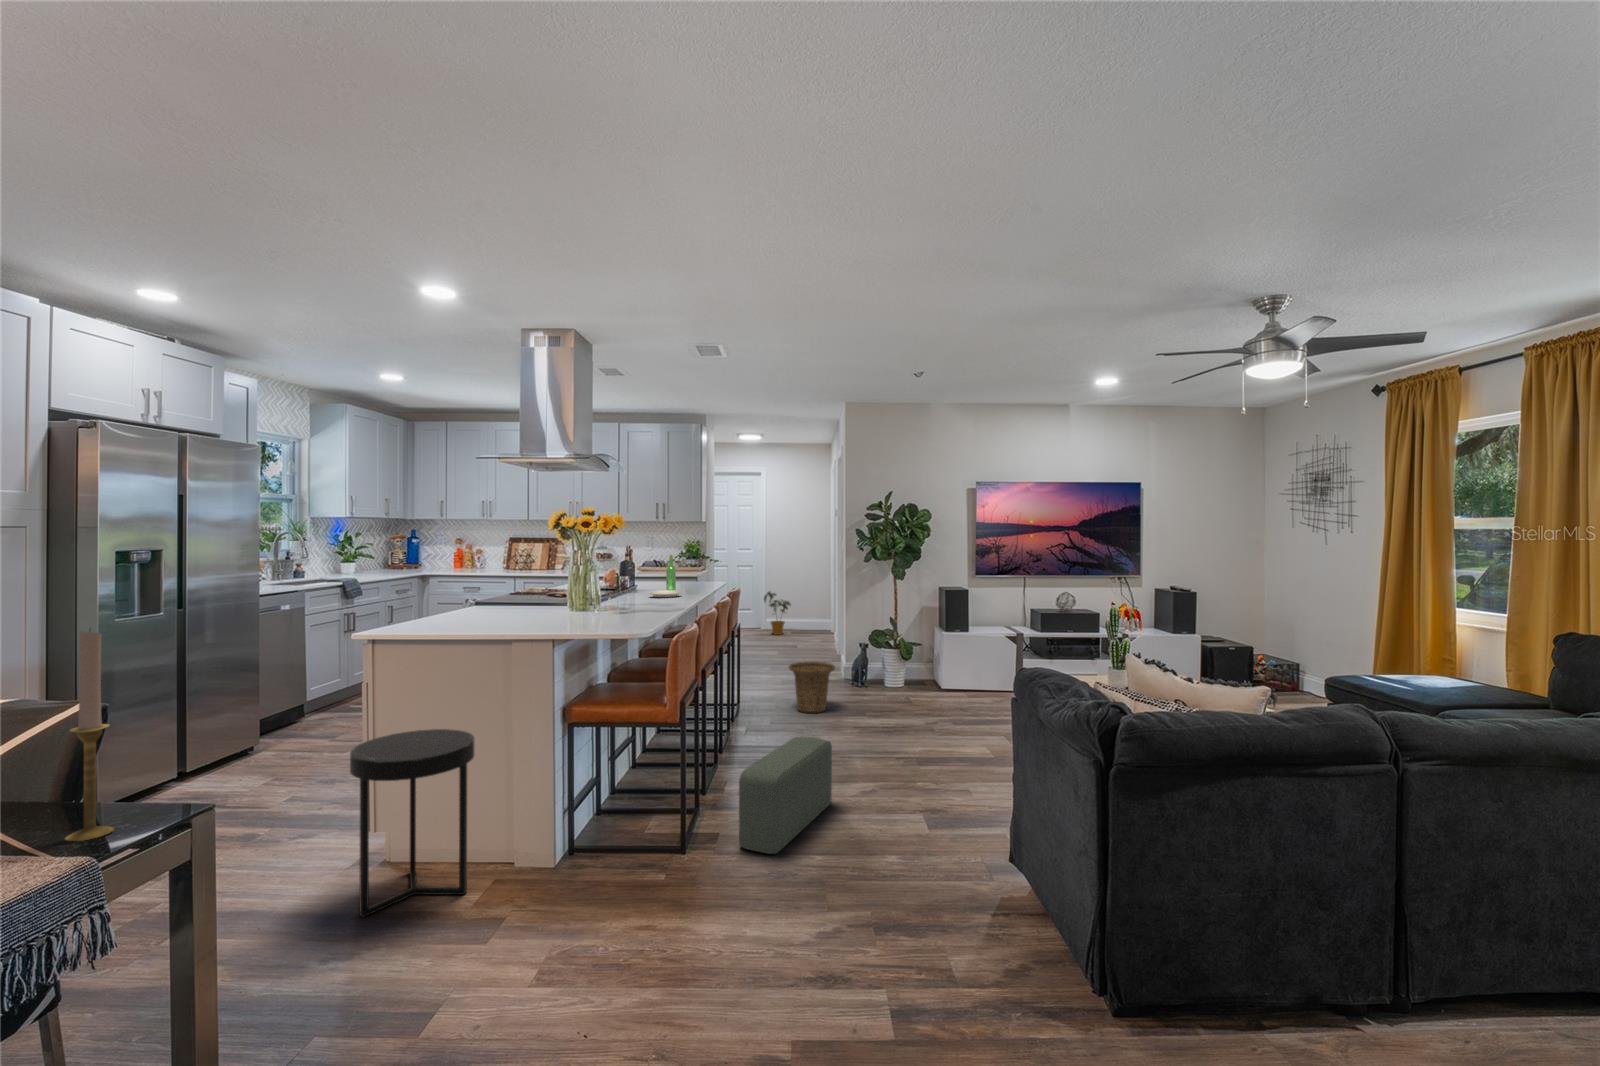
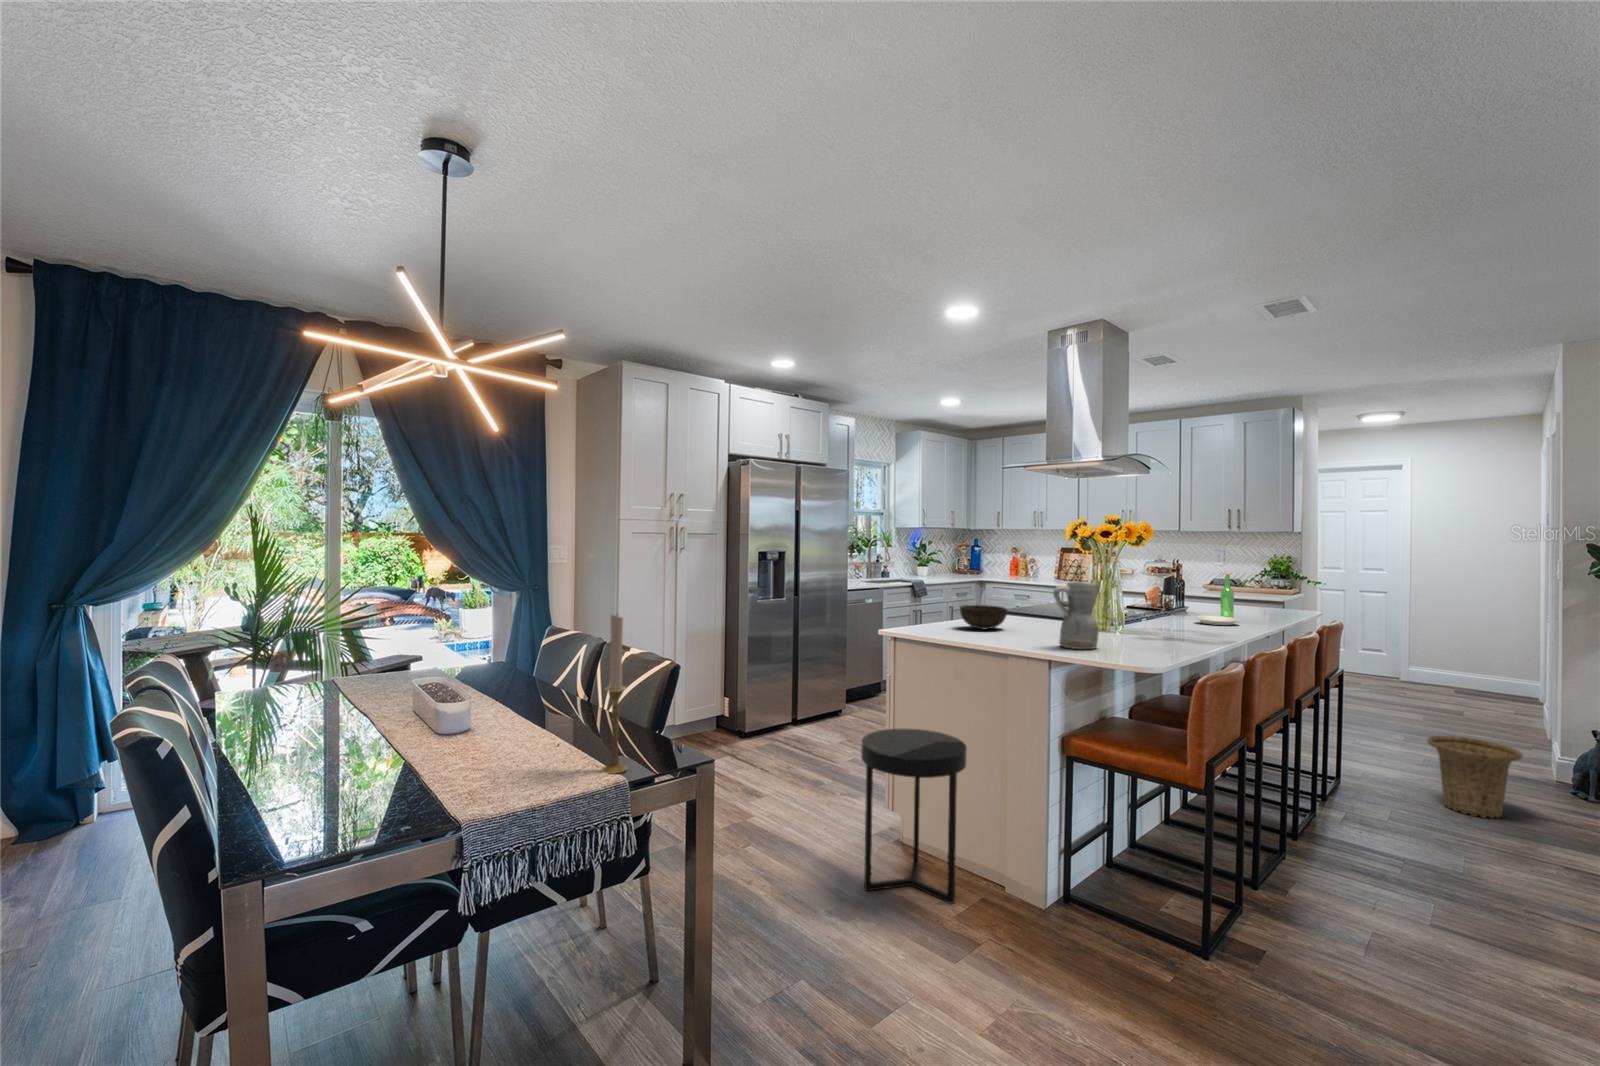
ceramic pitcher: none [554,566,594,626] -> present [1053,582,1100,649]
house plant: present [764,592,791,635] -> none [1406,628,1457,689]
bowl: none [445,596,497,620] -> present [960,605,1007,629]
pouf: present [739,737,832,854] -> none [1293,850,1484,1014]

